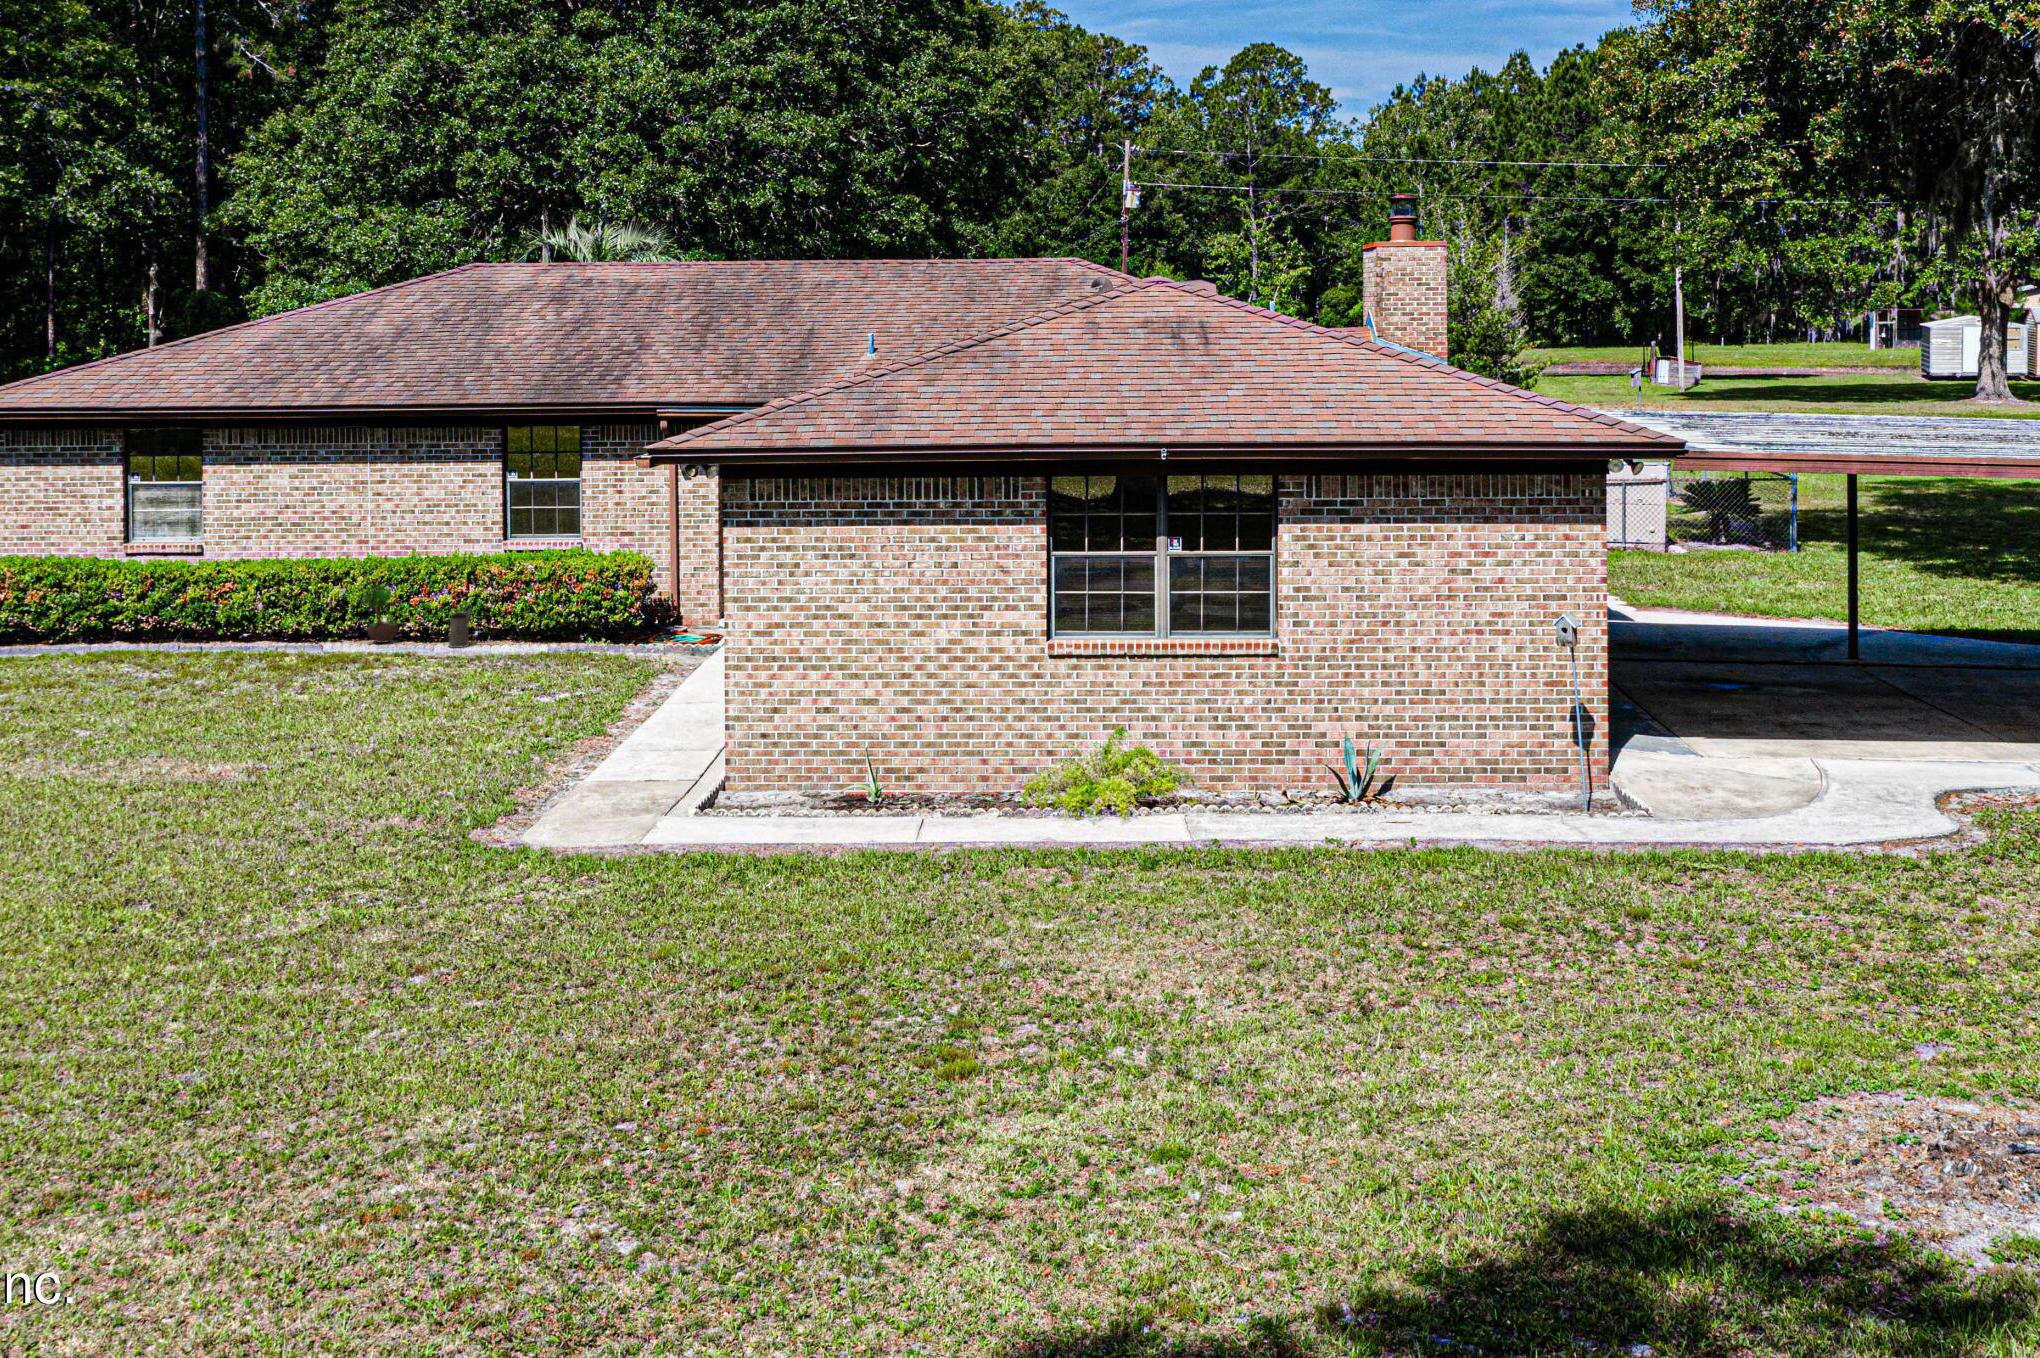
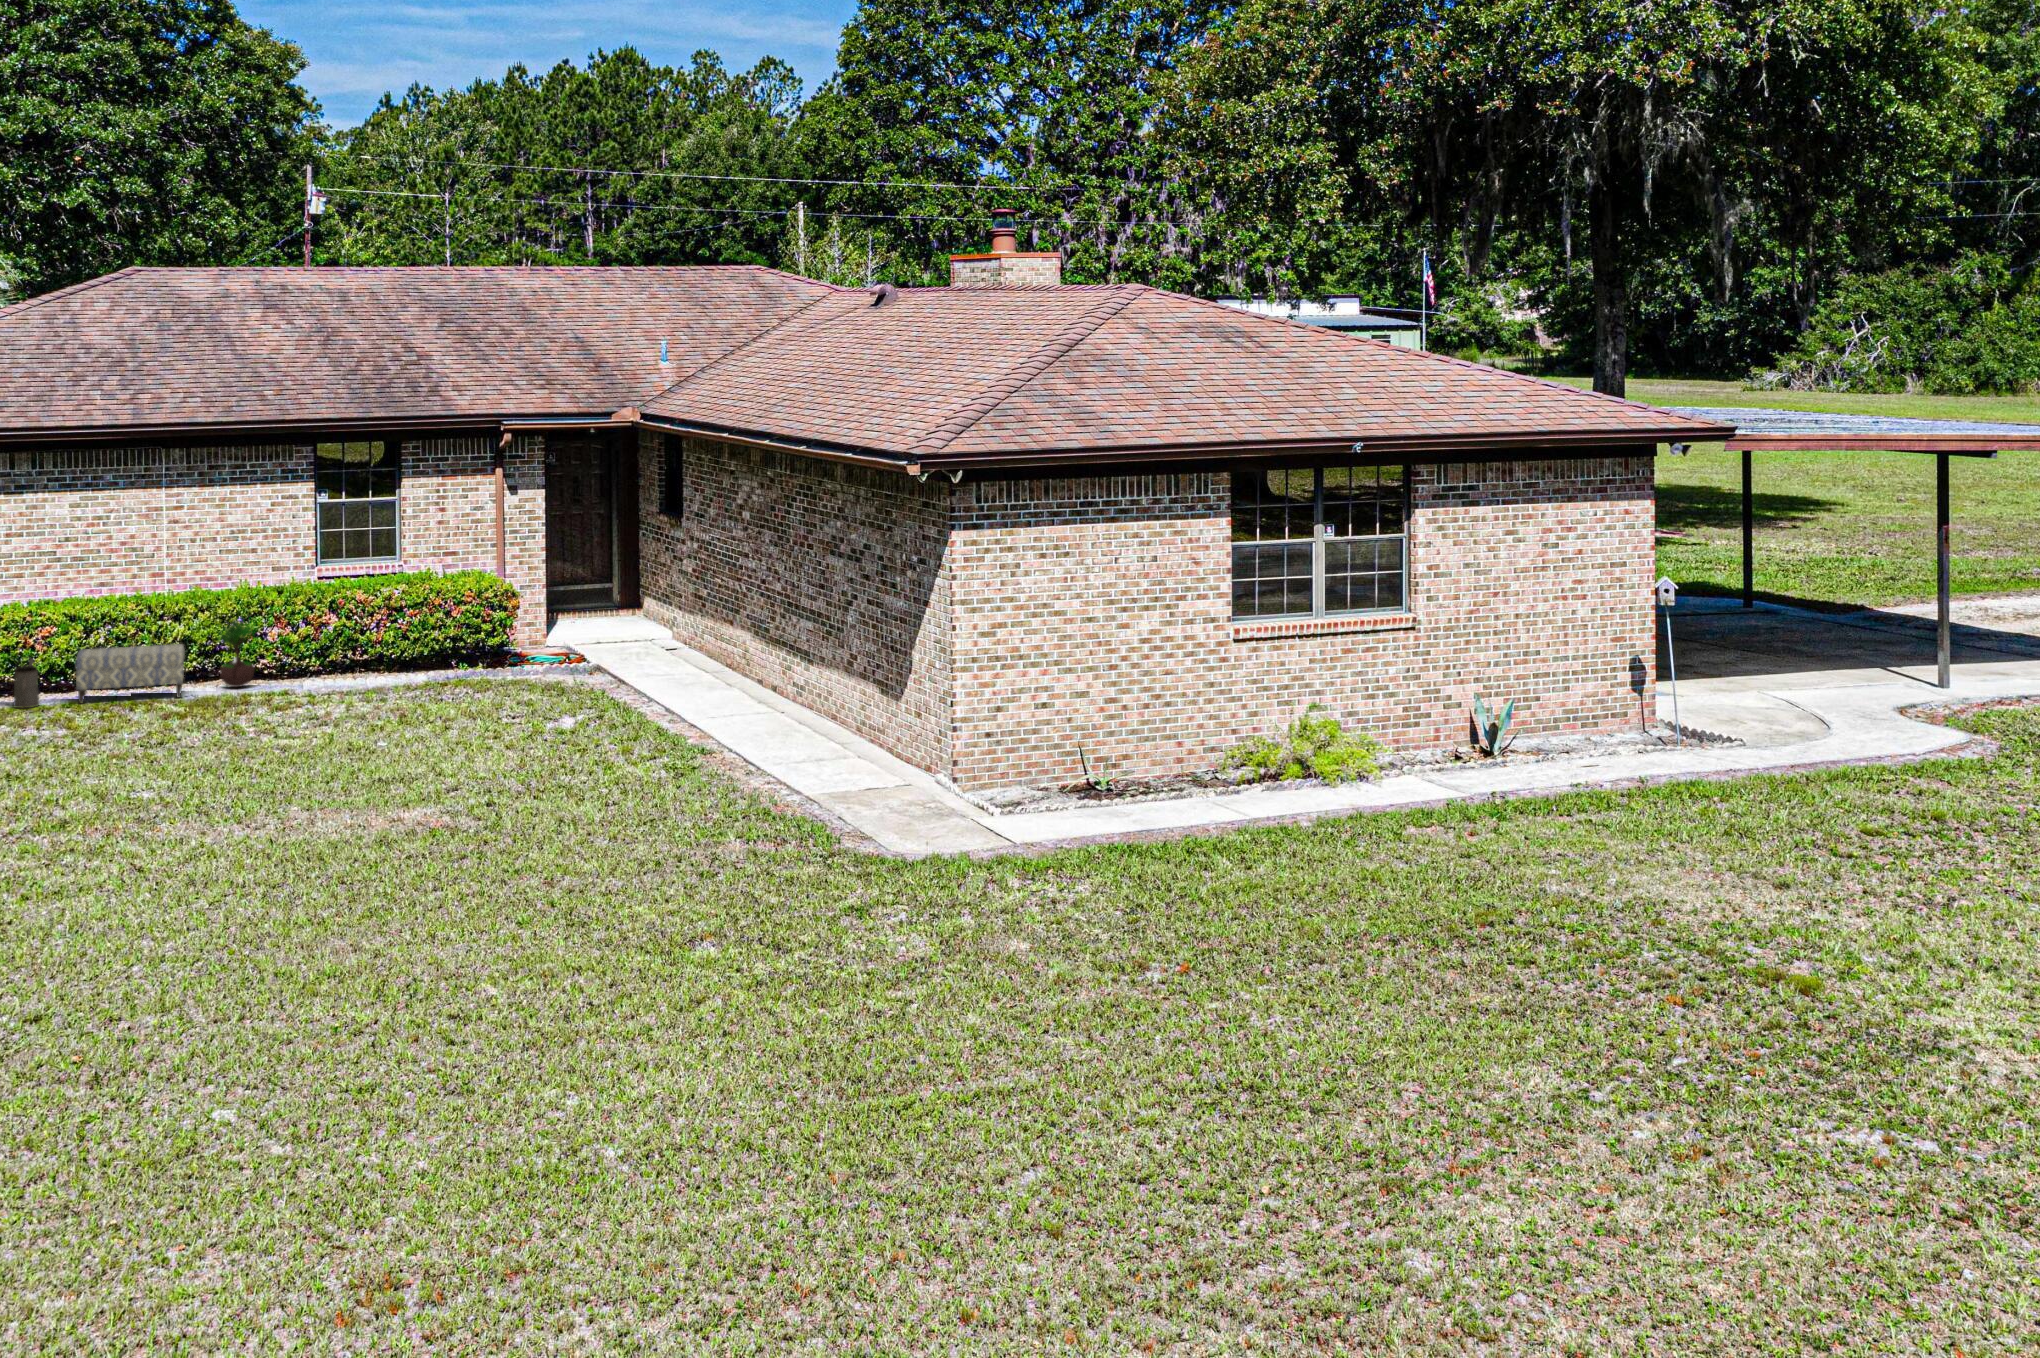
bench: none [245,604,345,649] -> present [76,644,185,704]
watering can: present [449,609,471,648] -> present [13,658,40,708]

